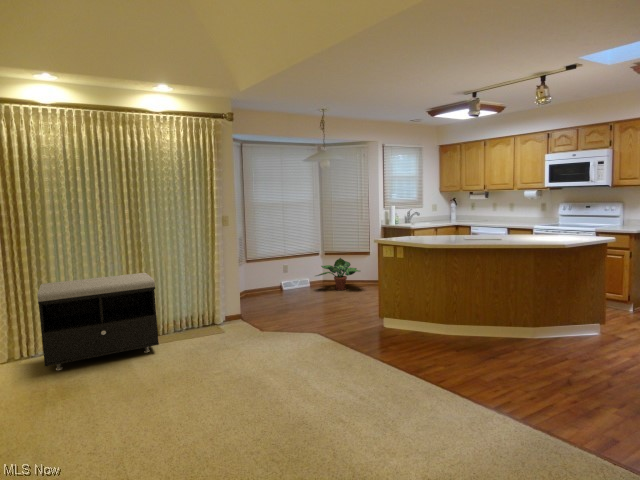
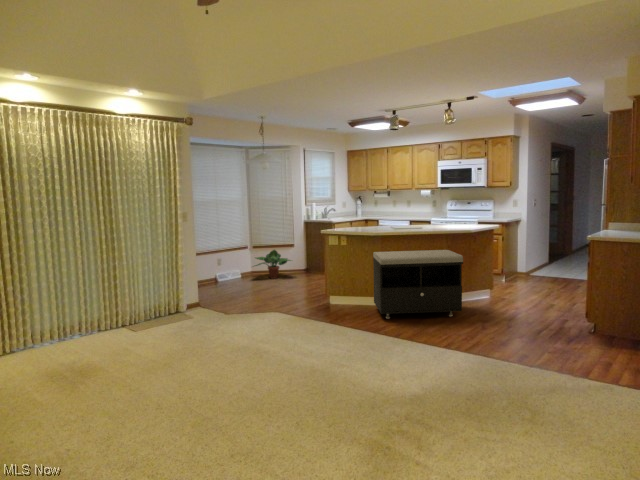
storage bench: present [38,273,159,370] -> present [373,250,463,319]

